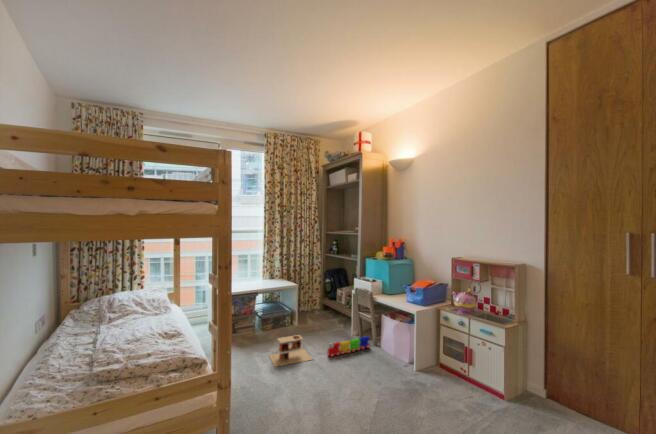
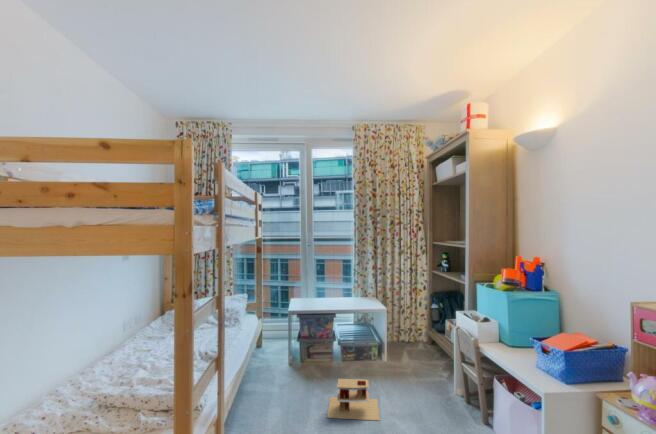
toy train: present [327,336,370,357] -> none [403,403,473,424]

